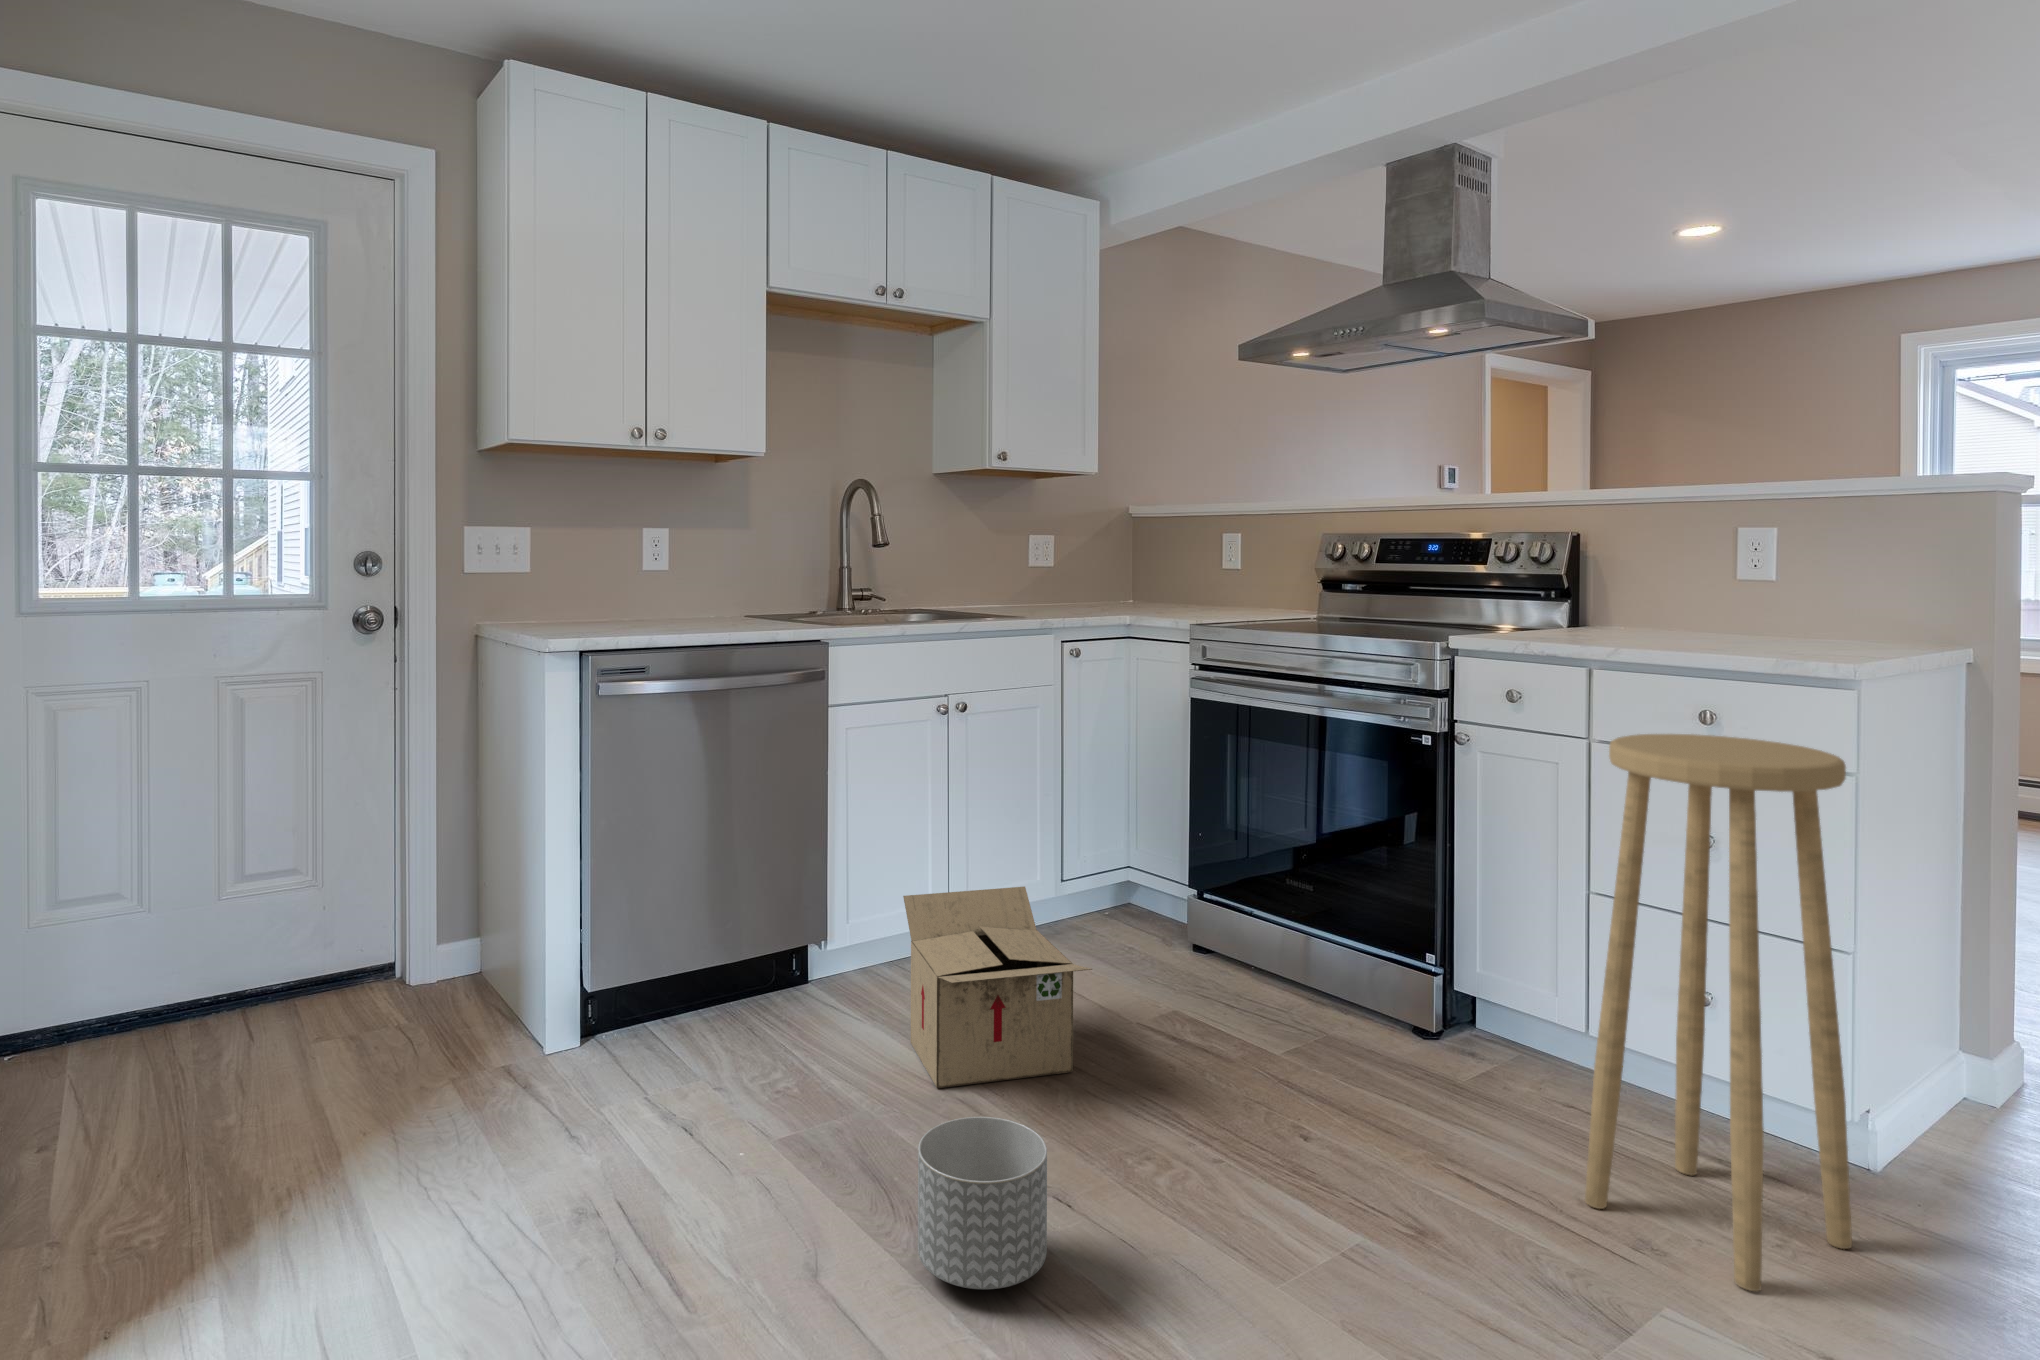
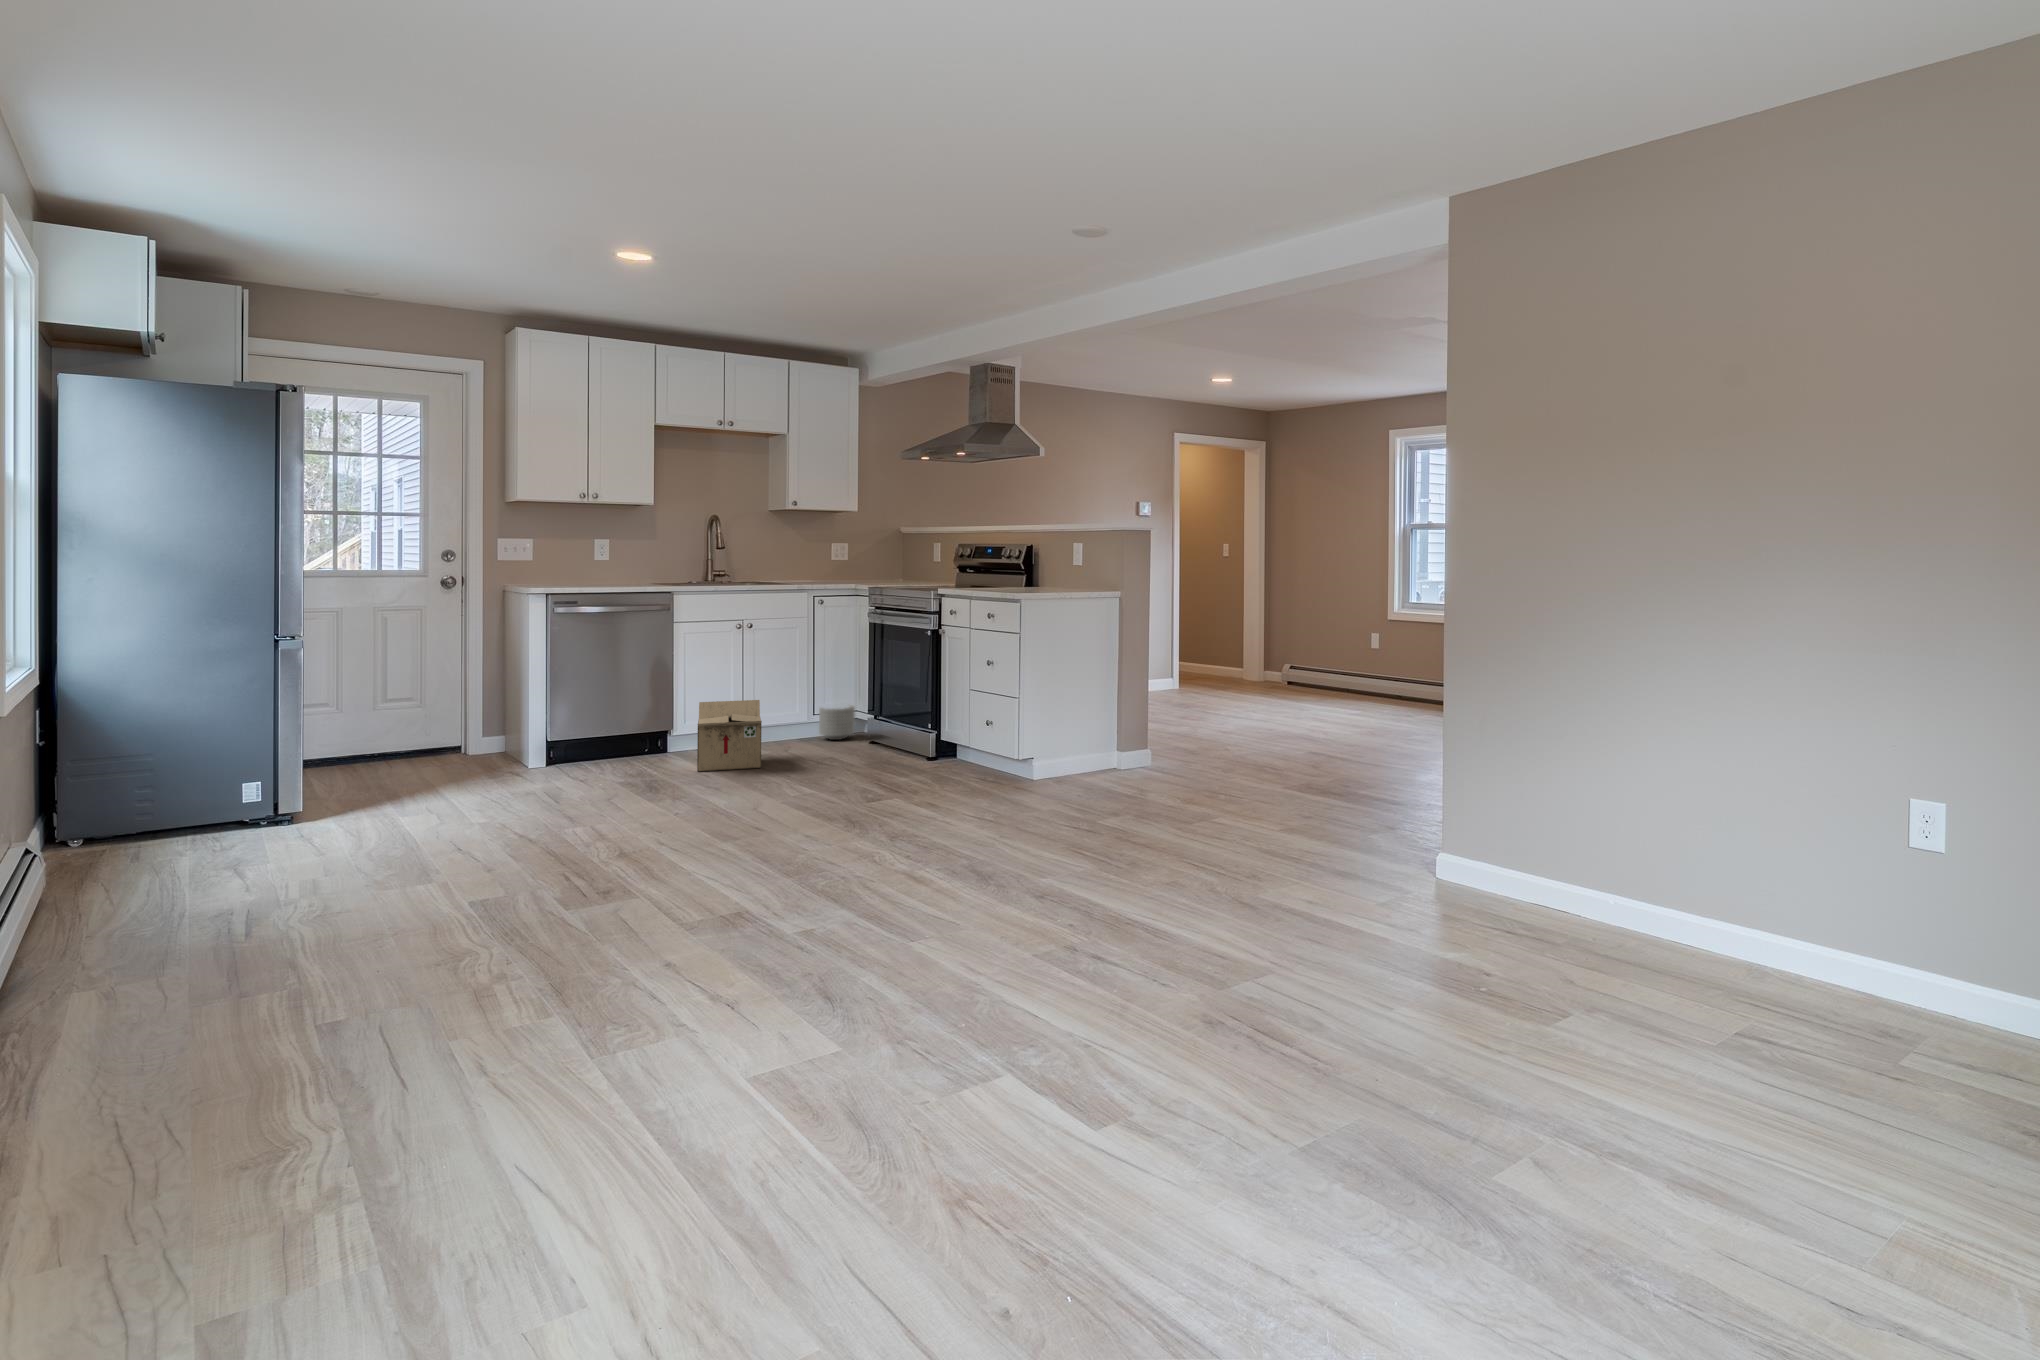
stool: present [1585,734,1852,1292] -> none [914,620,990,797]
planter: present [918,1117,1047,1289] -> present [819,705,855,740]

